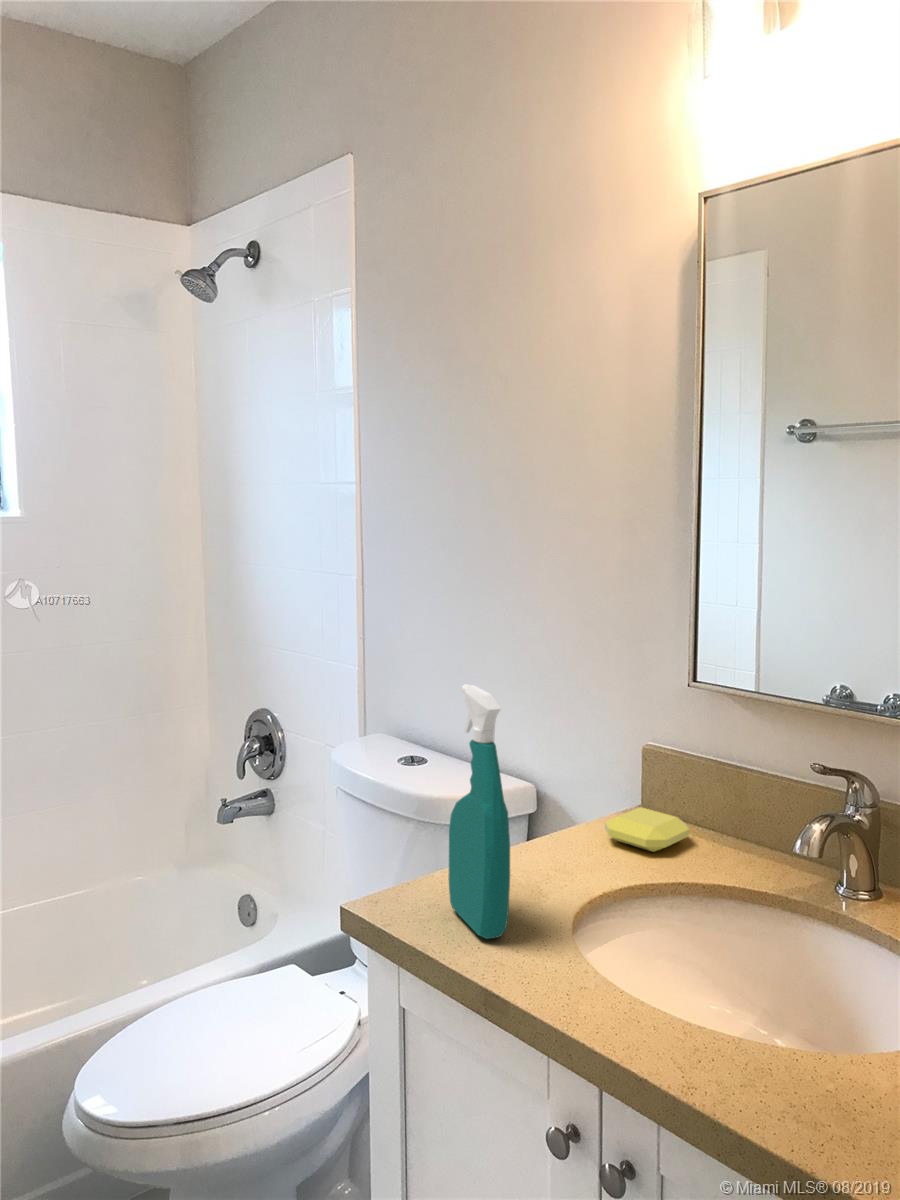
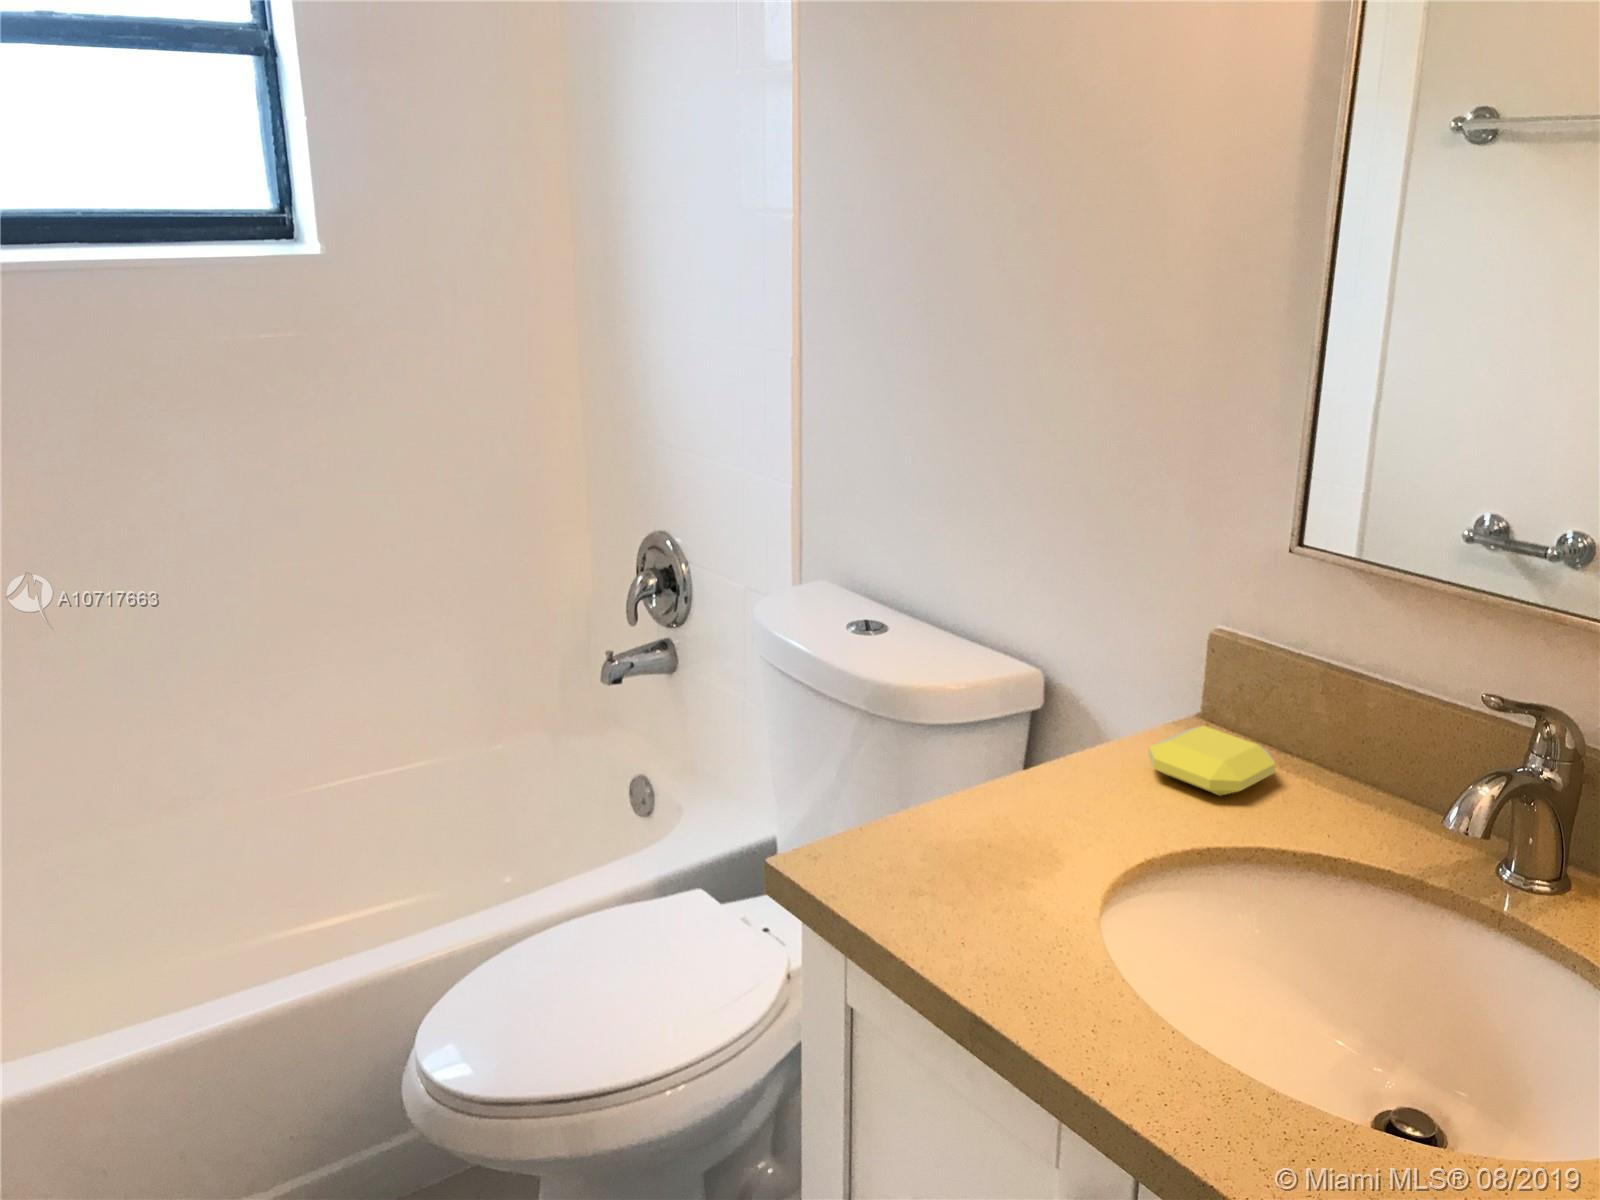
spray bottle: present [449,684,510,939] -> none [919,564,1012,934]

